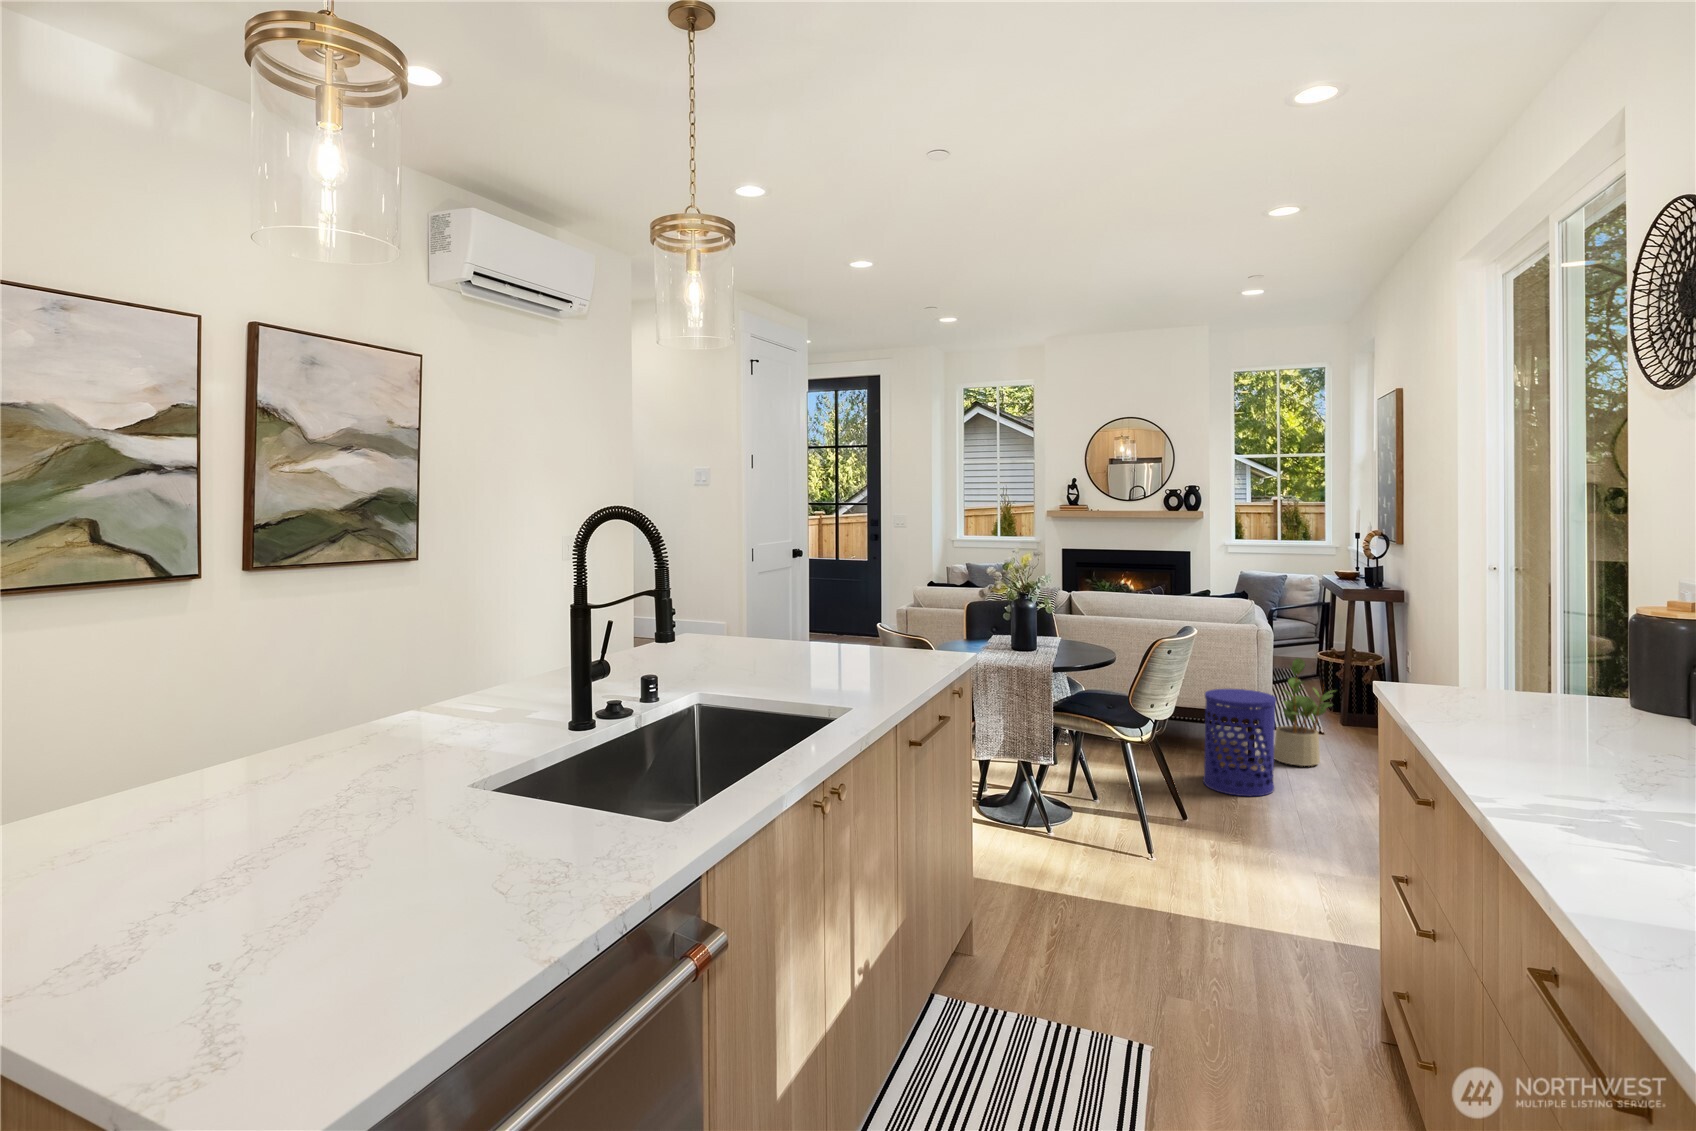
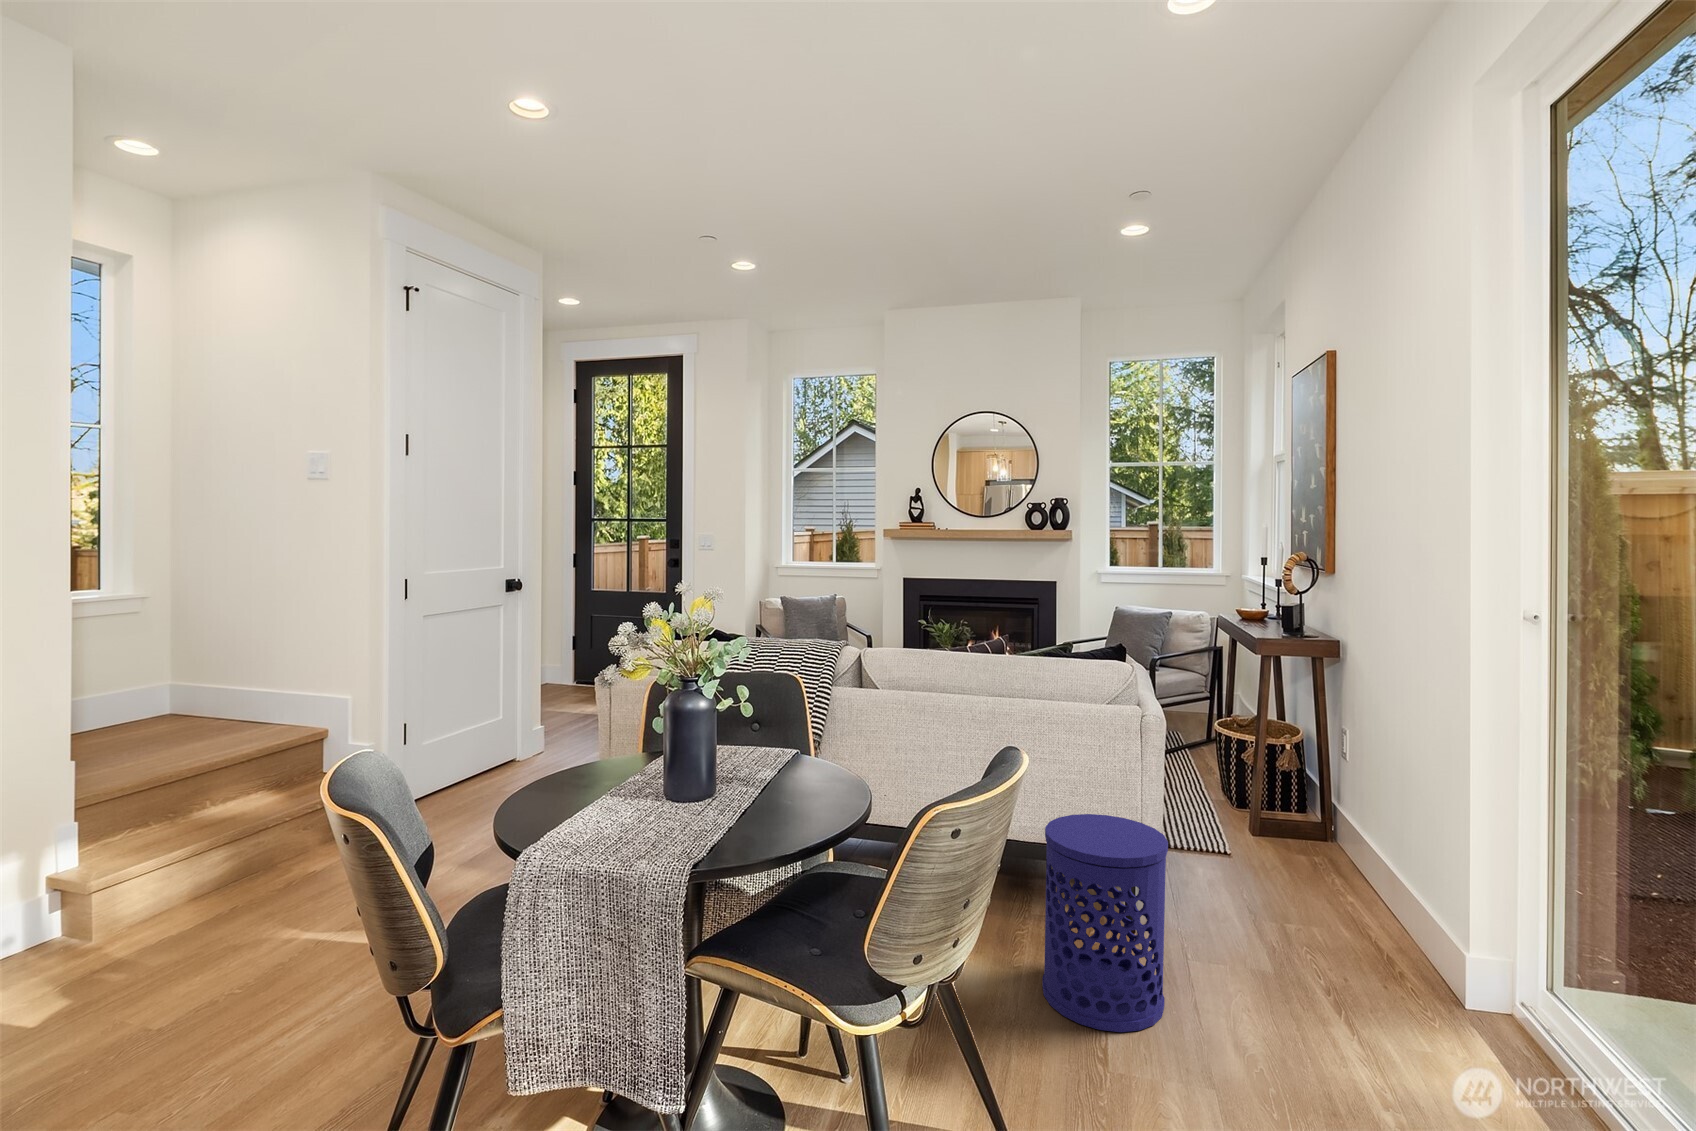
potted plant: present [1274,658,1334,766] -> none [1160,754,1261,937]

